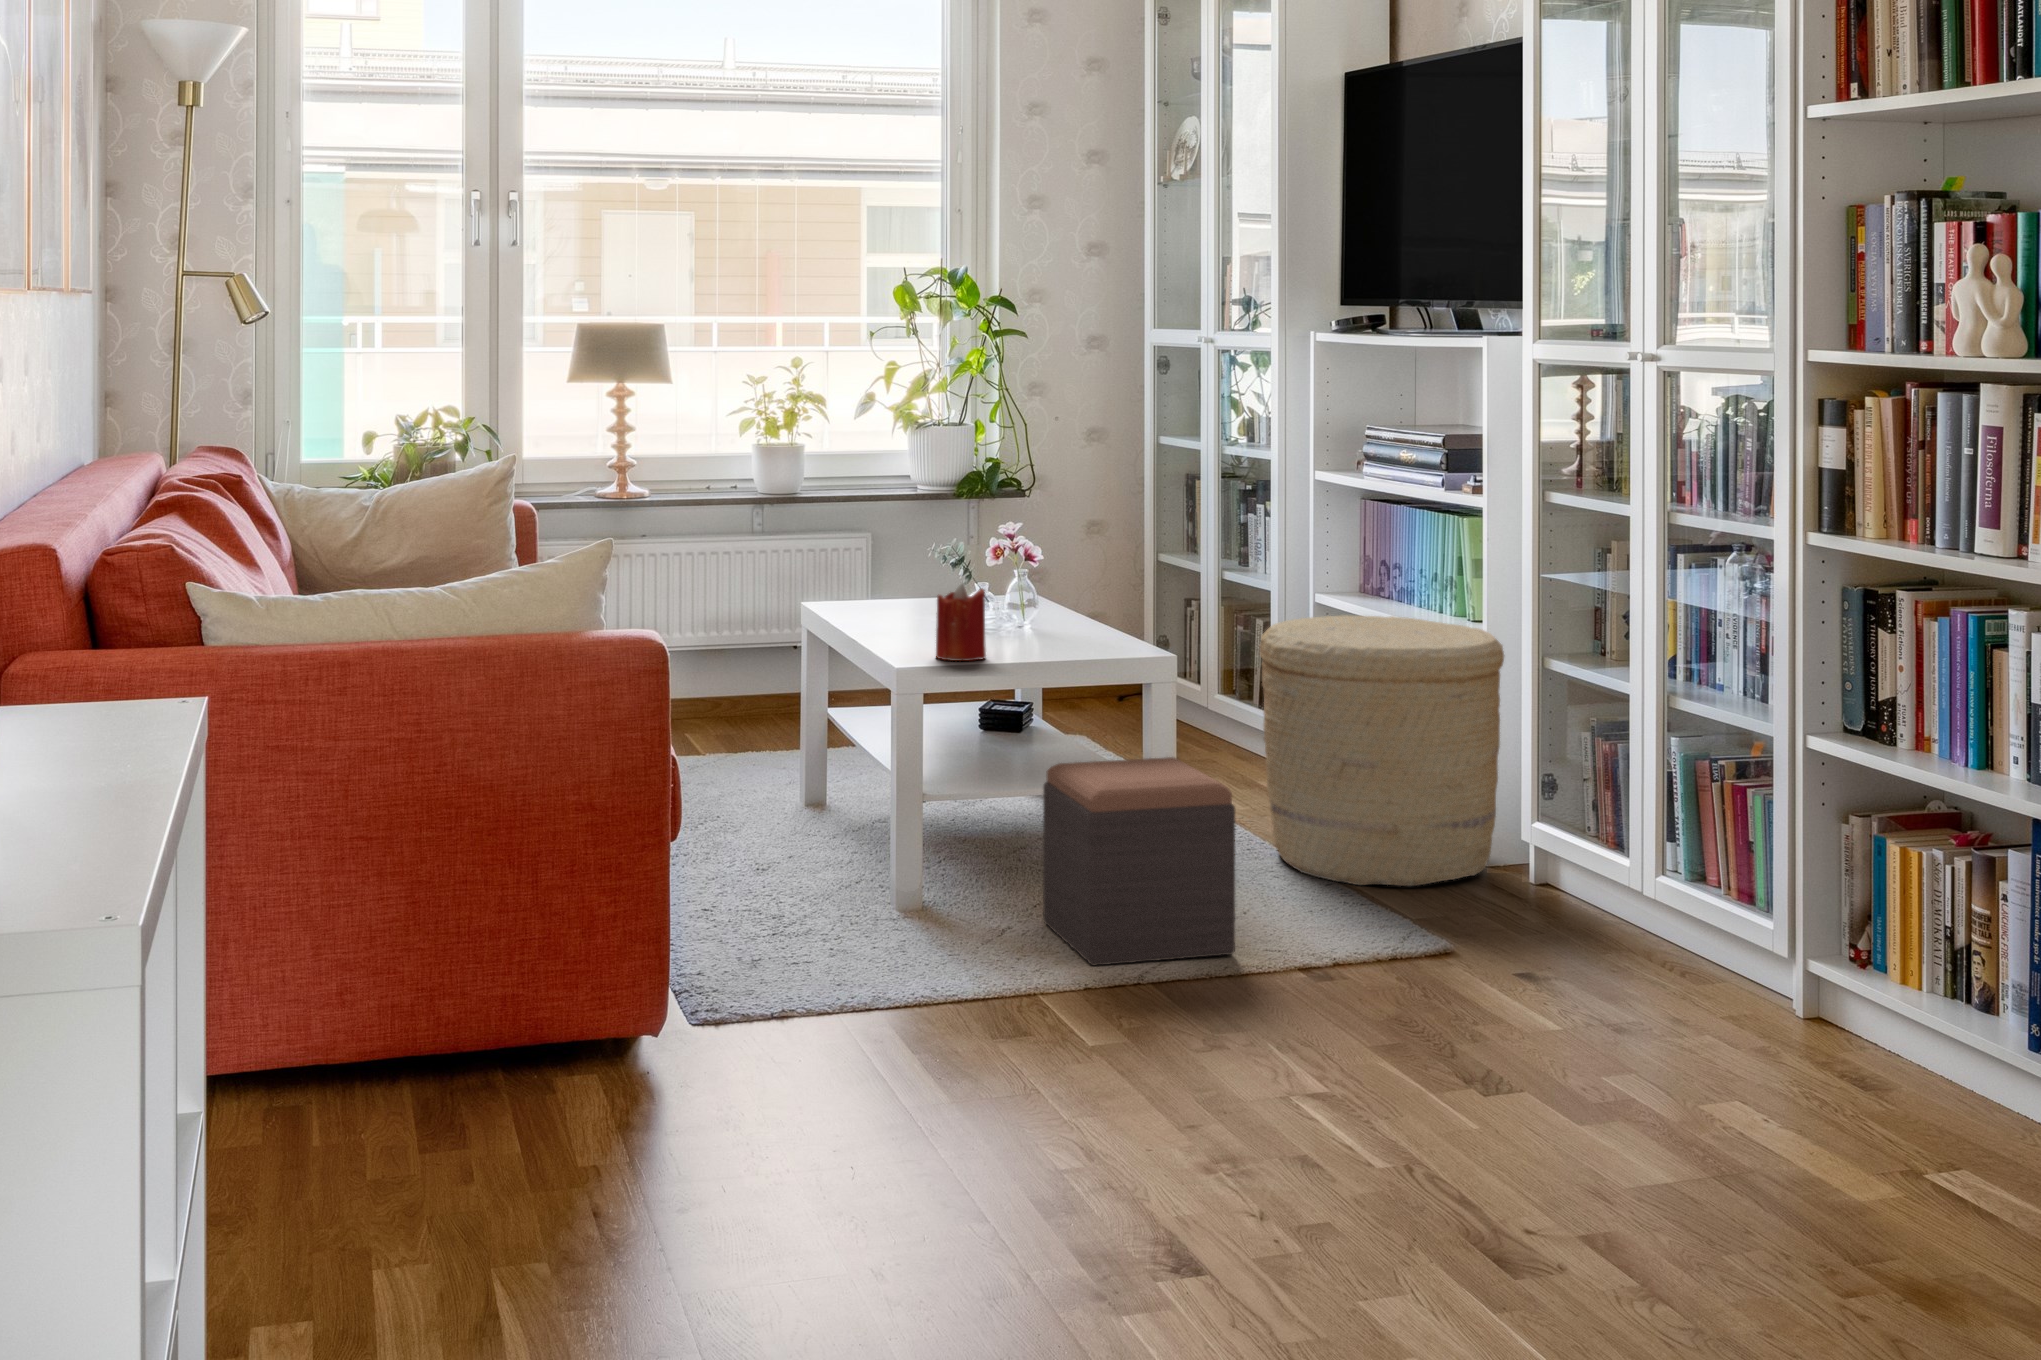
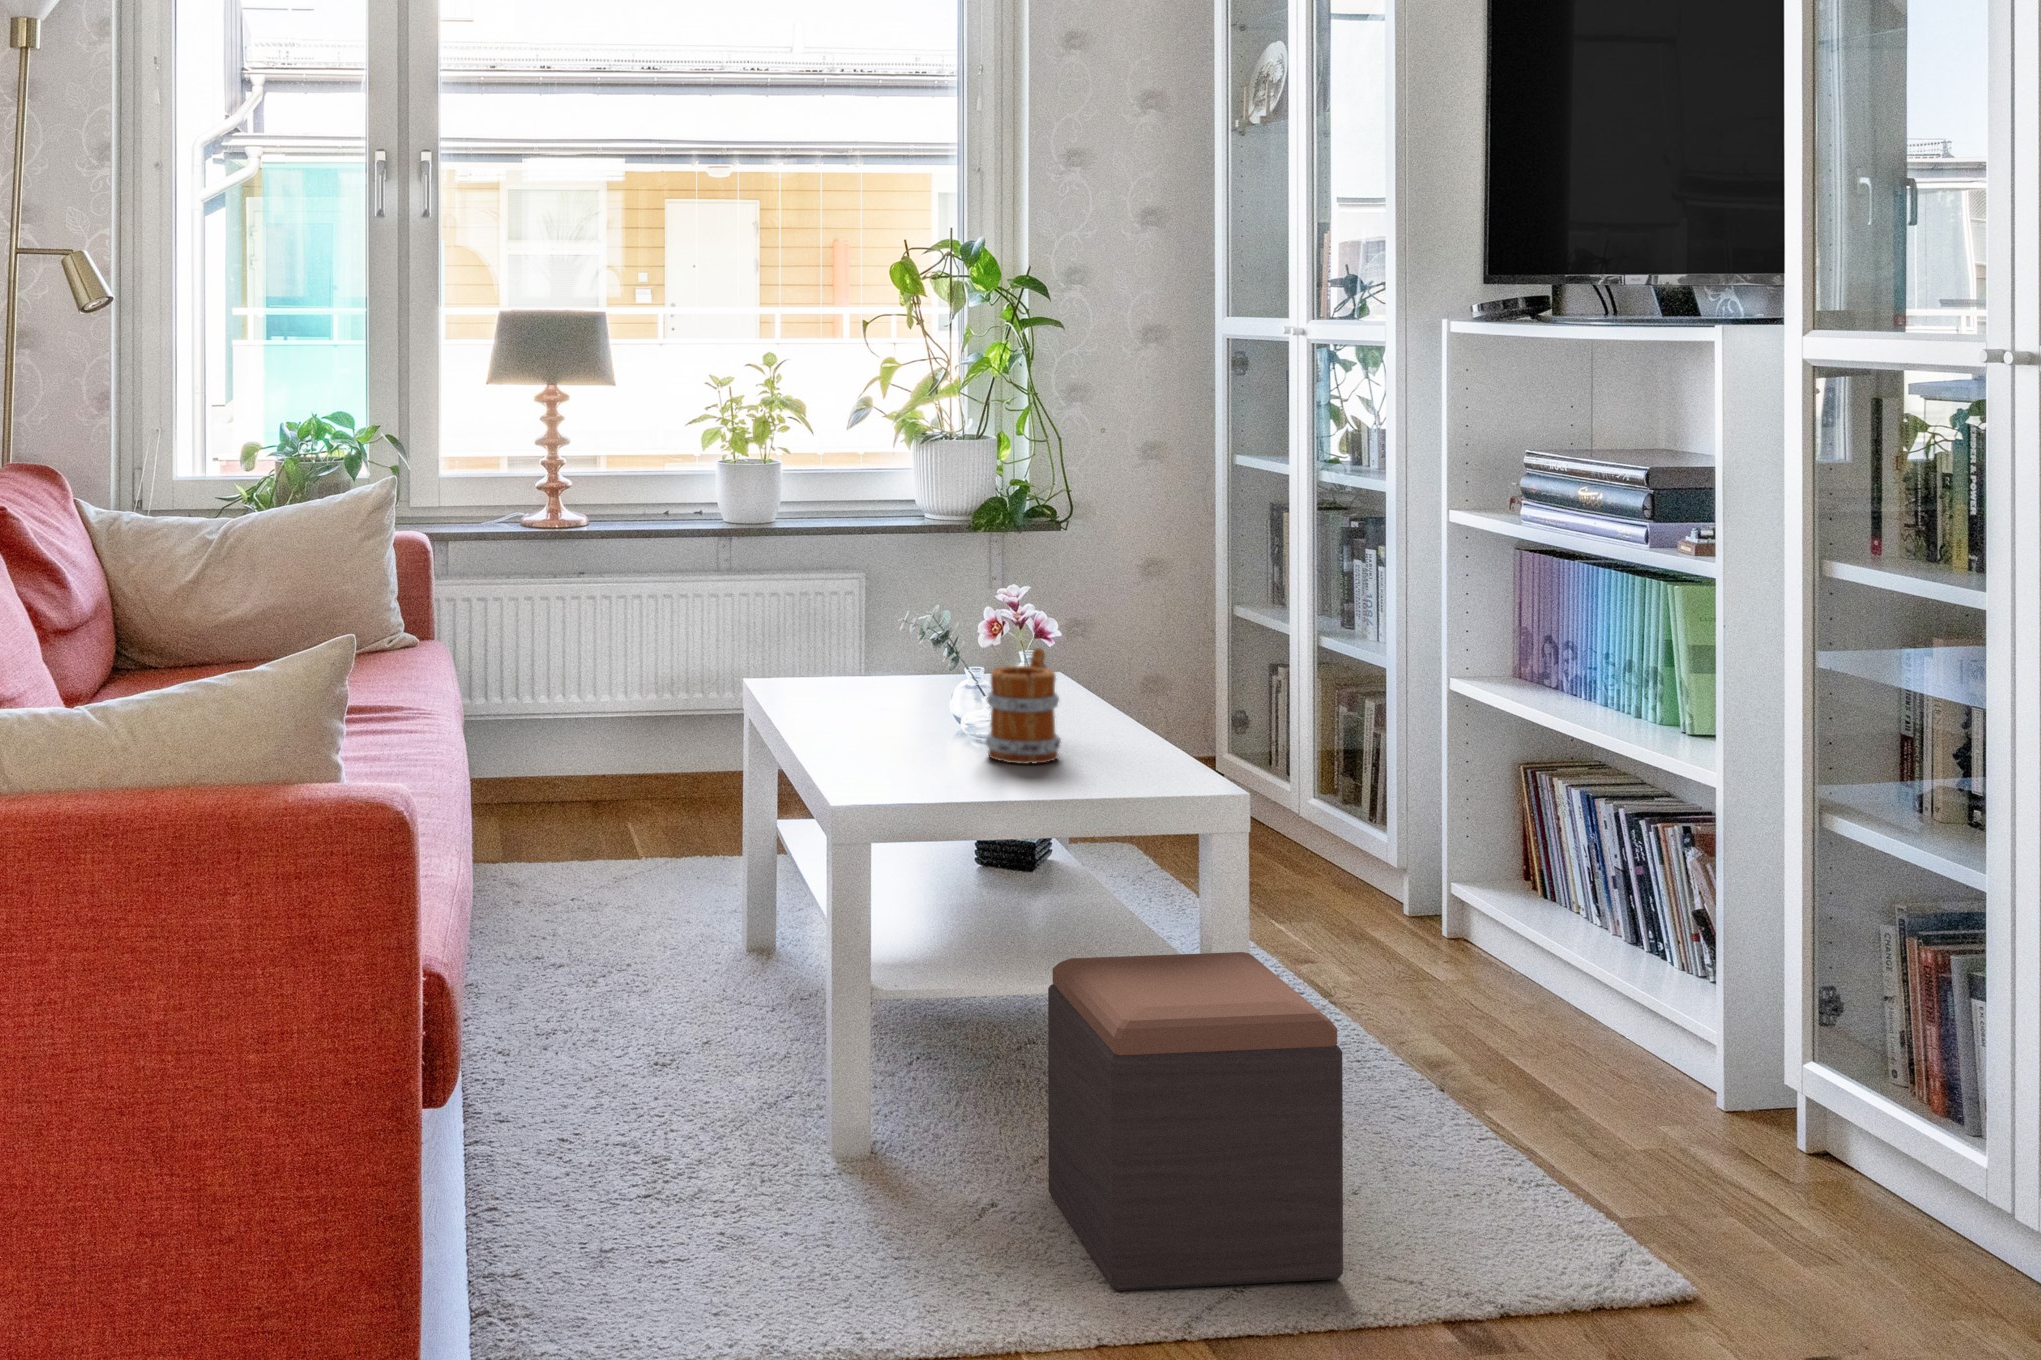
mug: none [991,567,1044,646] -> present [985,648,1061,764]
candle: present [936,584,986,661] -> none [900,676,972,790]
basket: present [1260,615,1504,886] -> none [1377,721,1751,1143]

